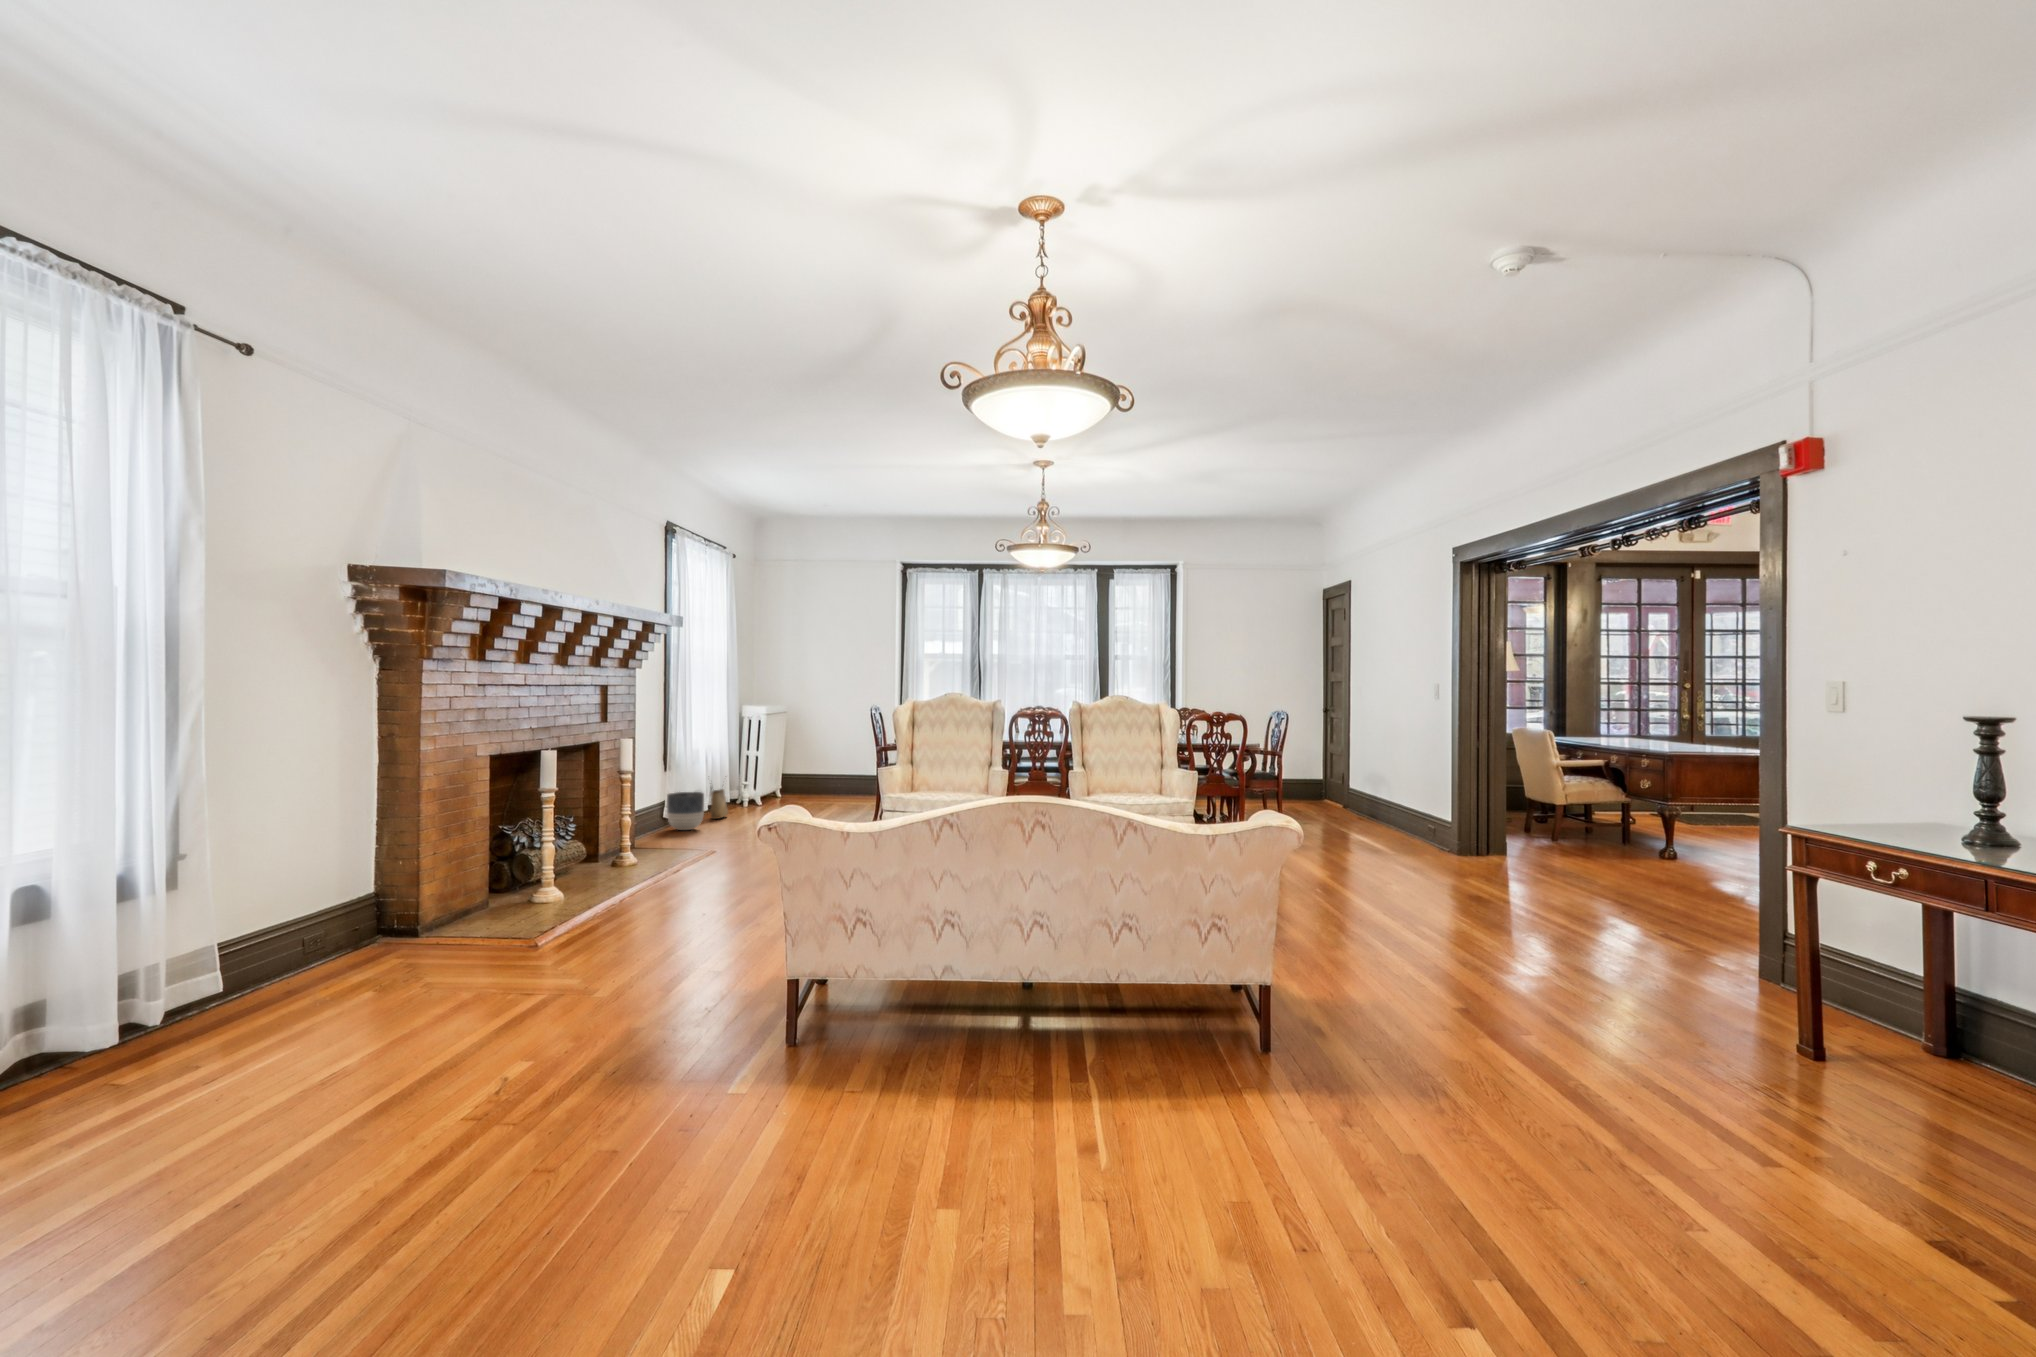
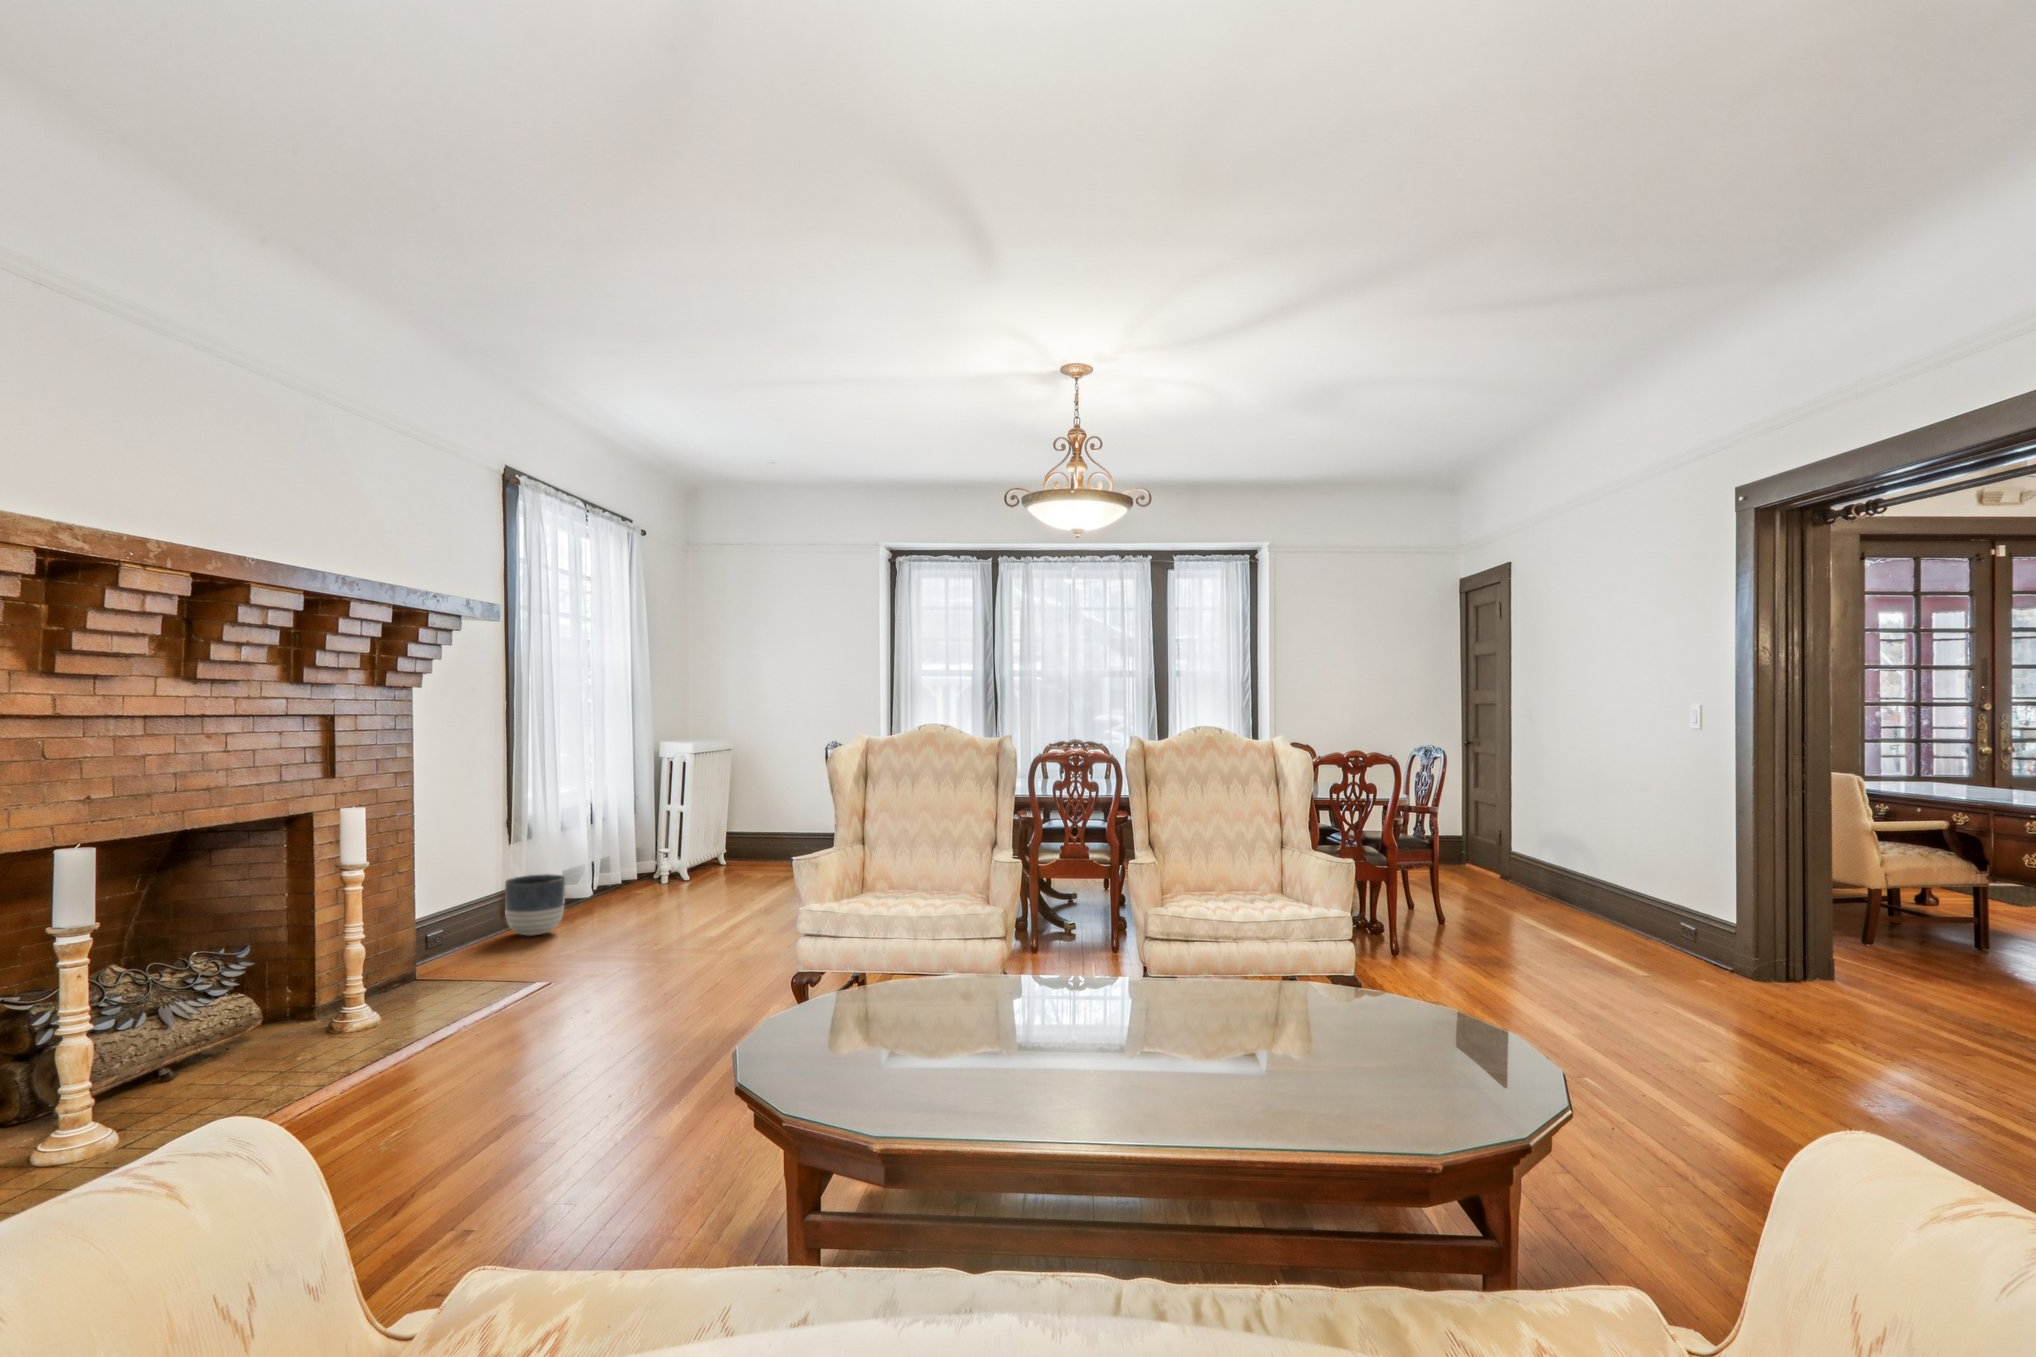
woven basket: present [711,789,728,819] -> none [592,844,623,909]

